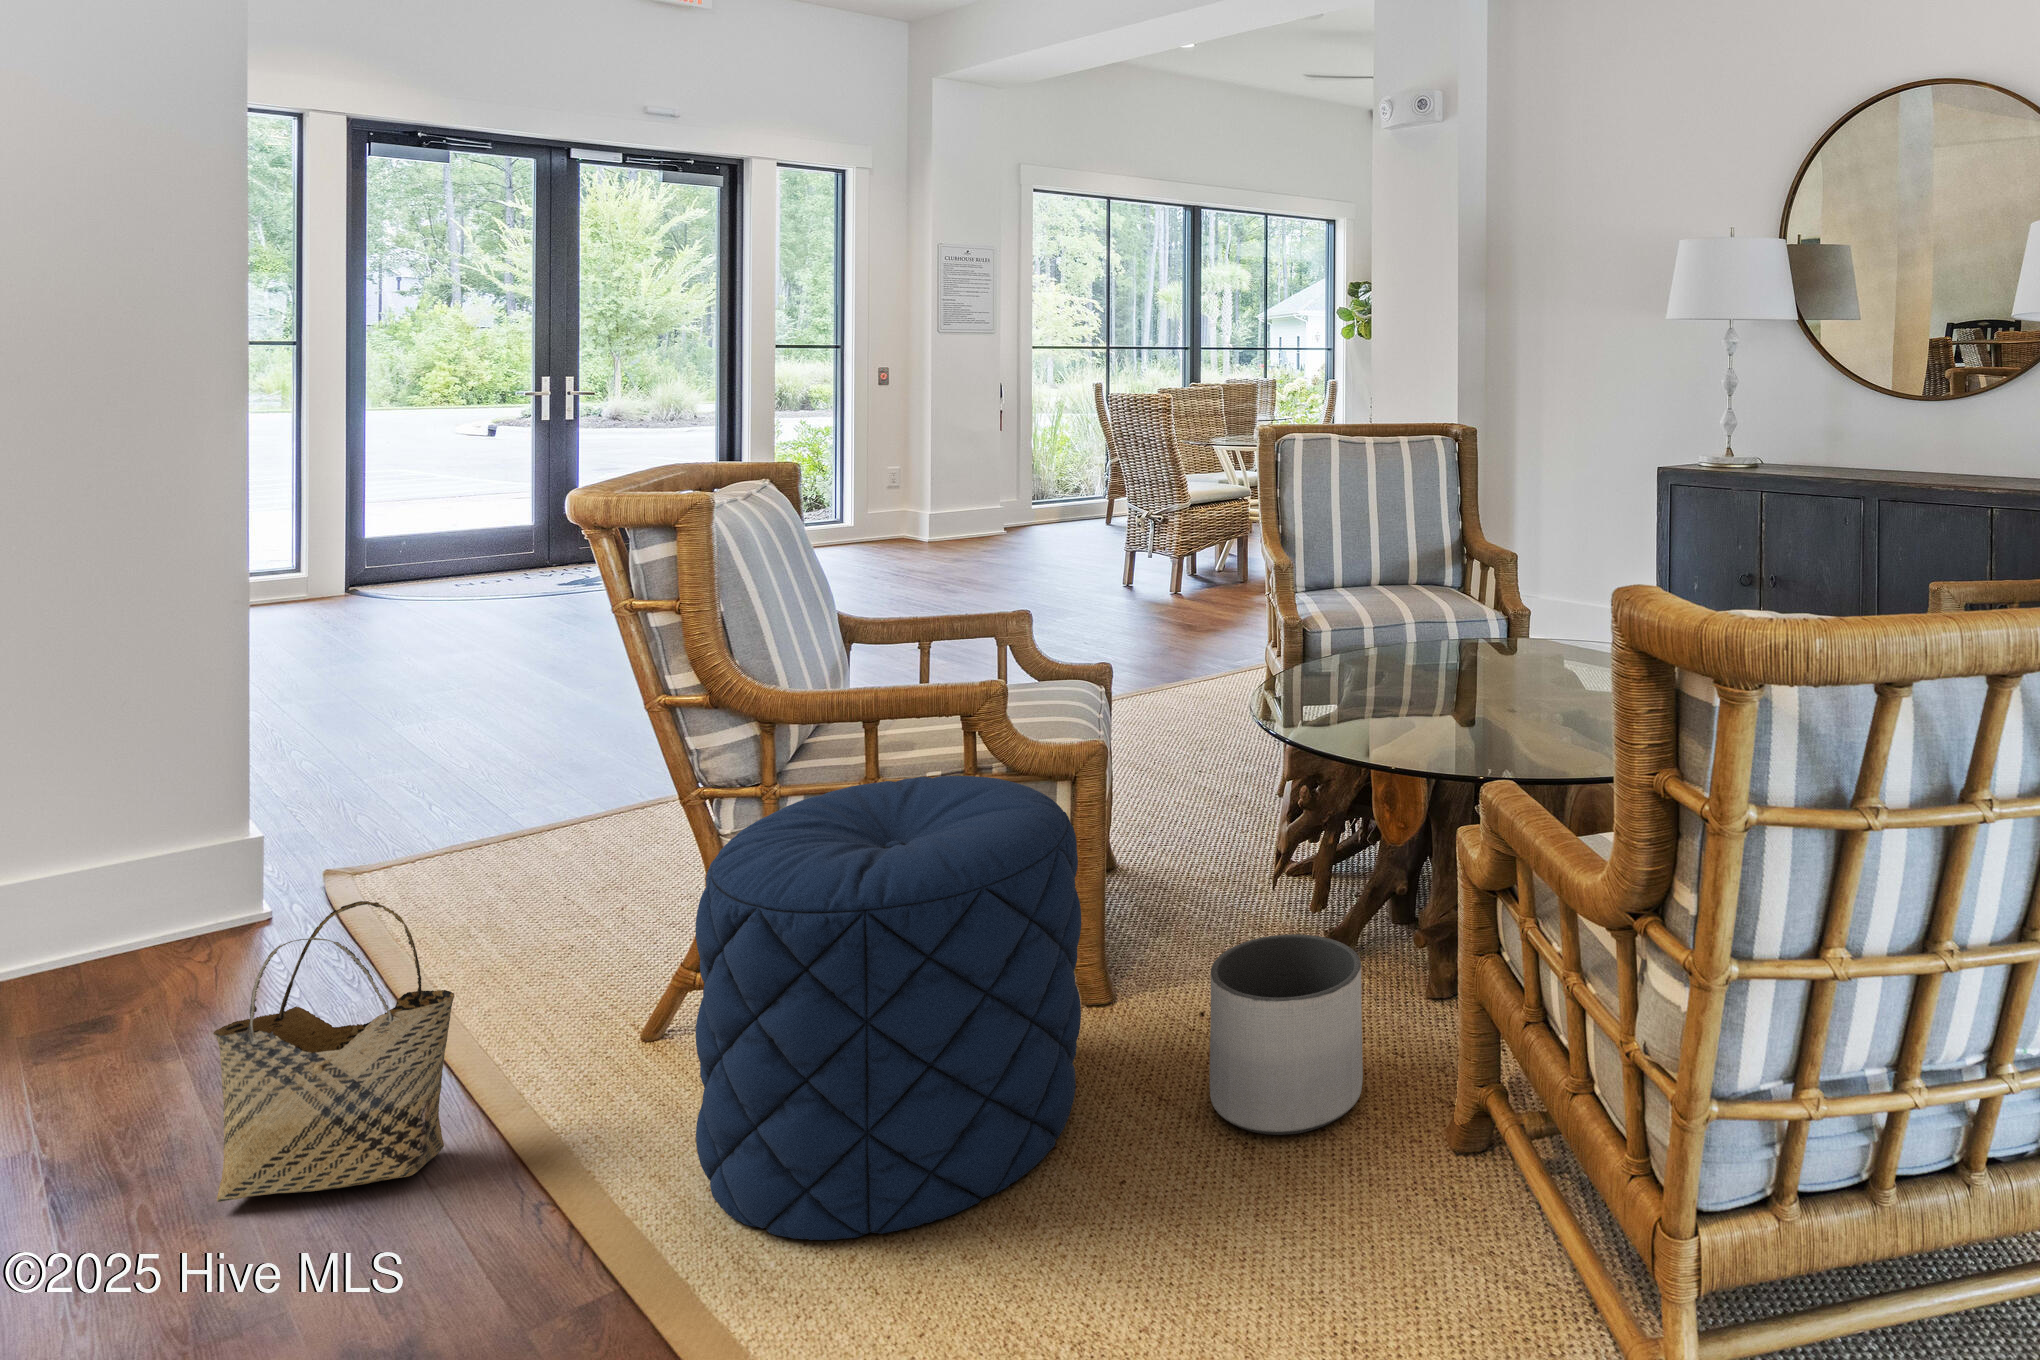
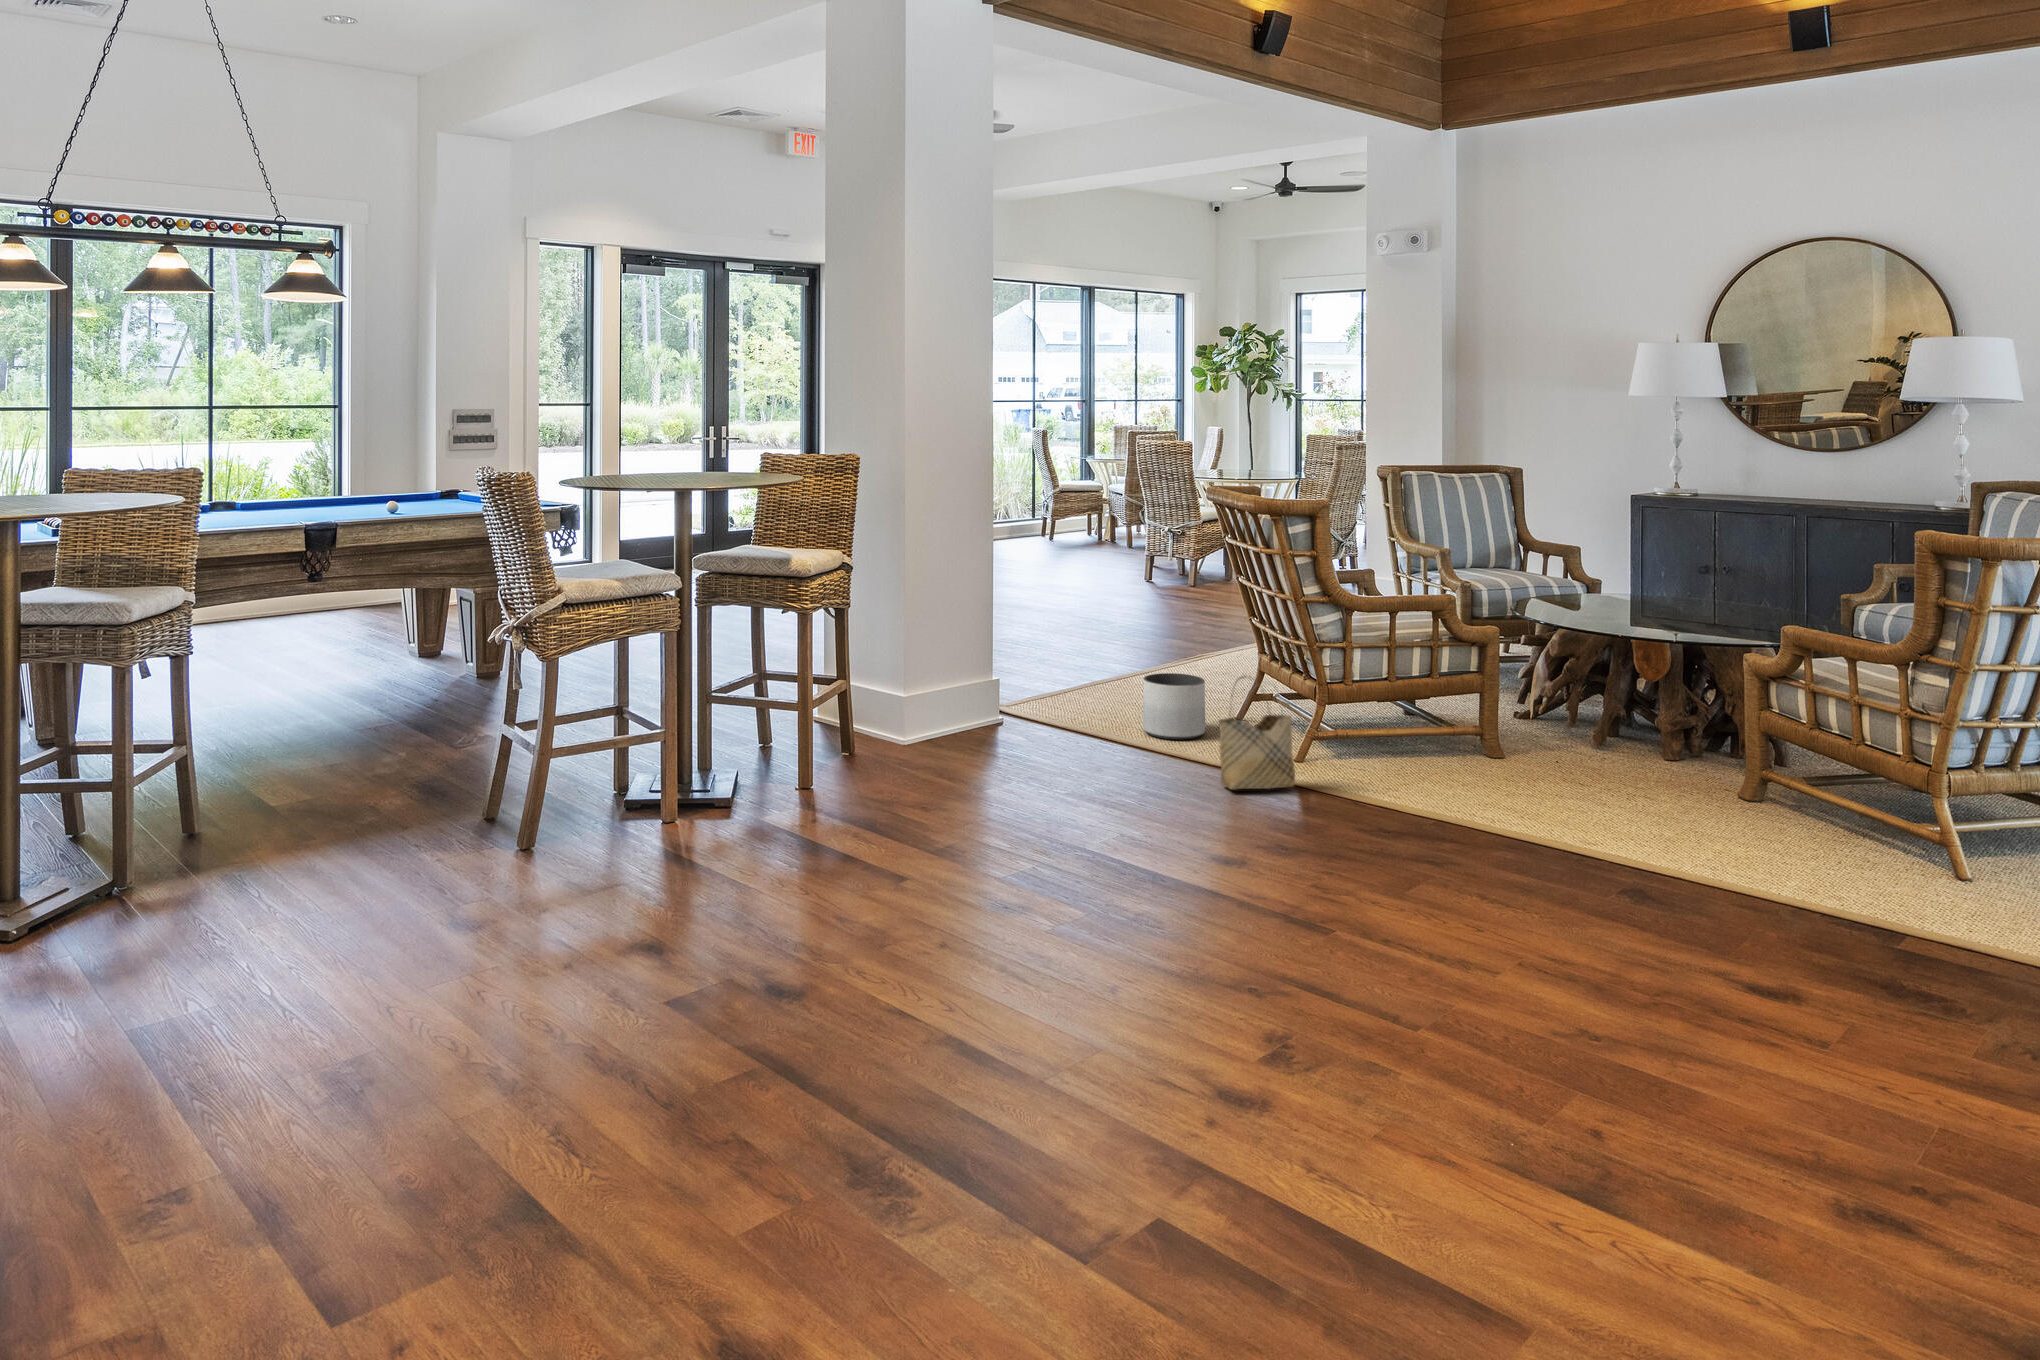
pouf: present [696,776,1081,1240] -> none [1396,634,1563,807]
planter: present [1210,934,1363,1135] -> present [1143,673,1205,739]

